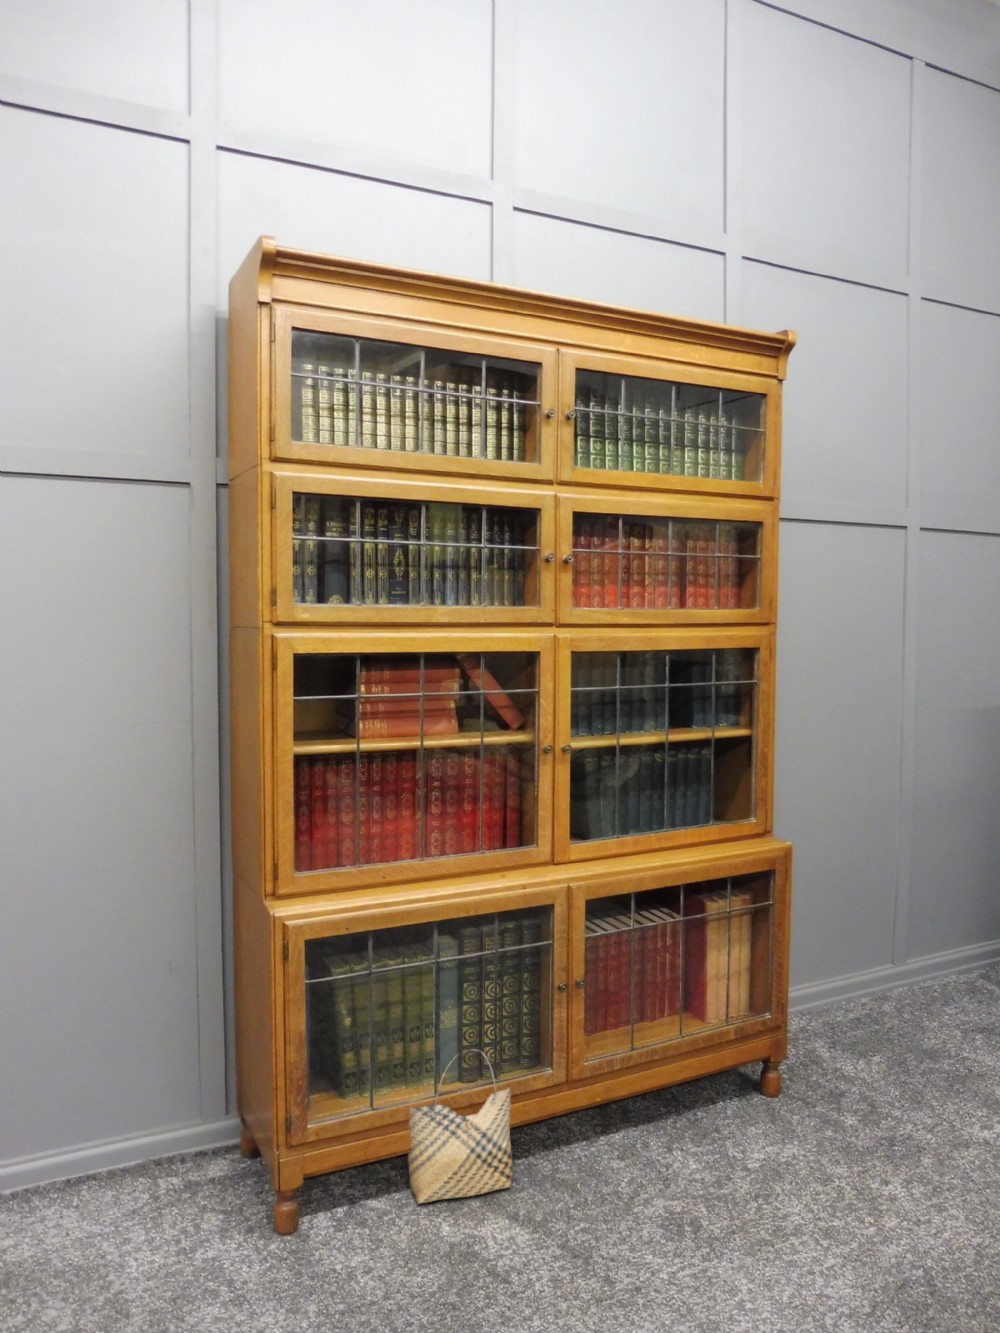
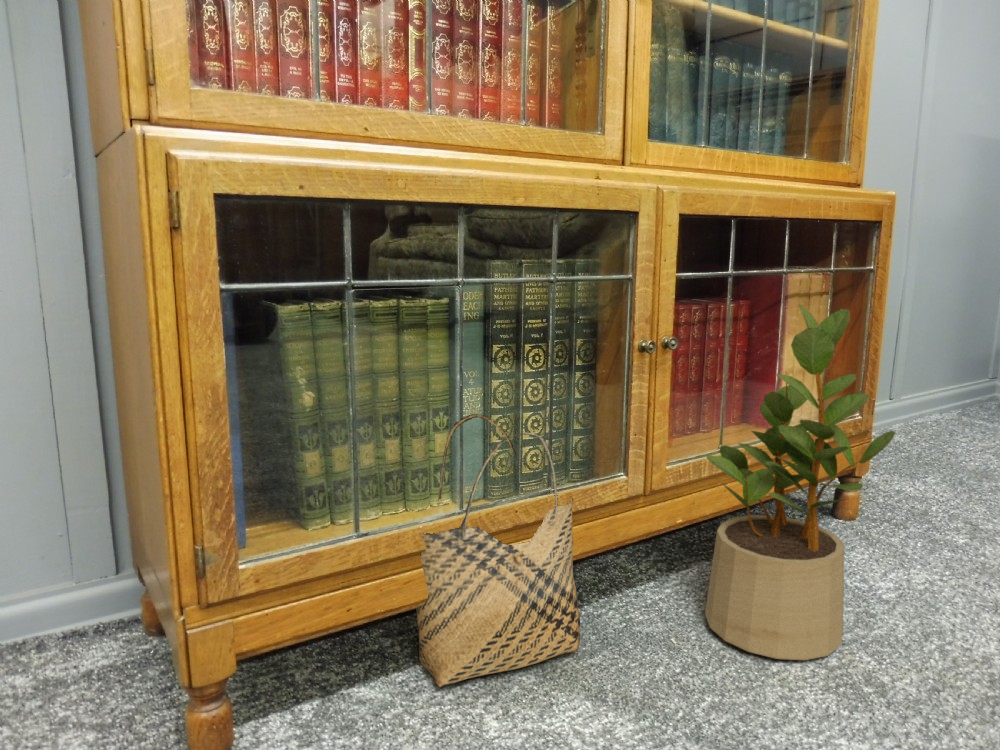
potted plant: none [601,968,712,1206] -> present [705,305,895,660]

